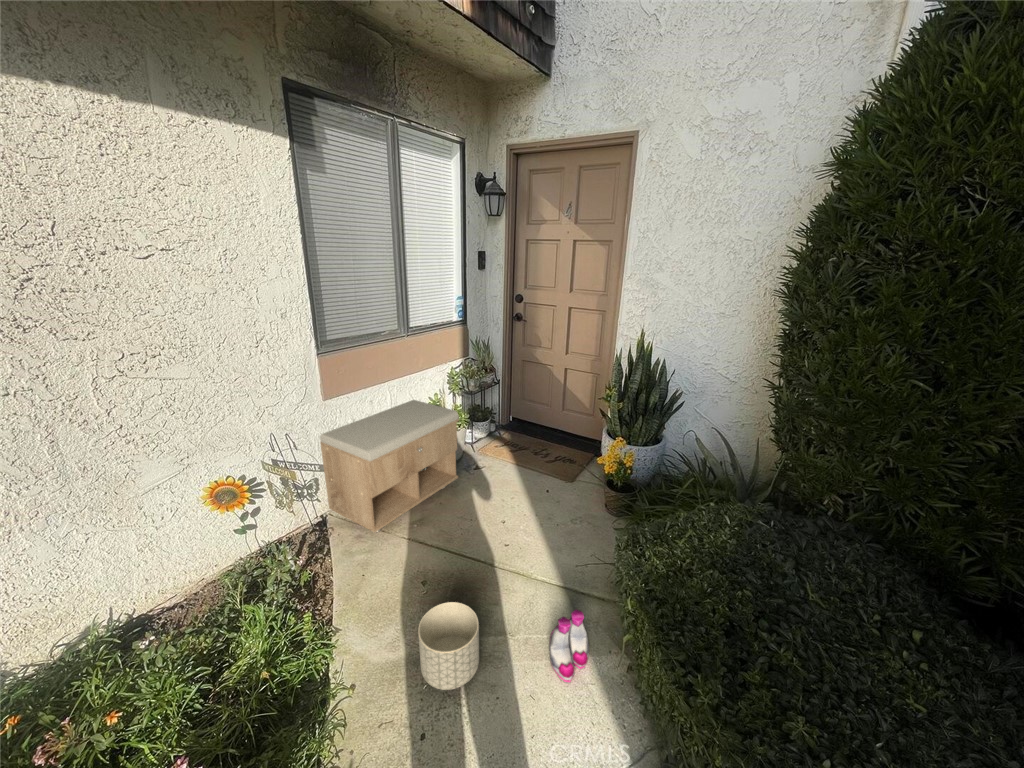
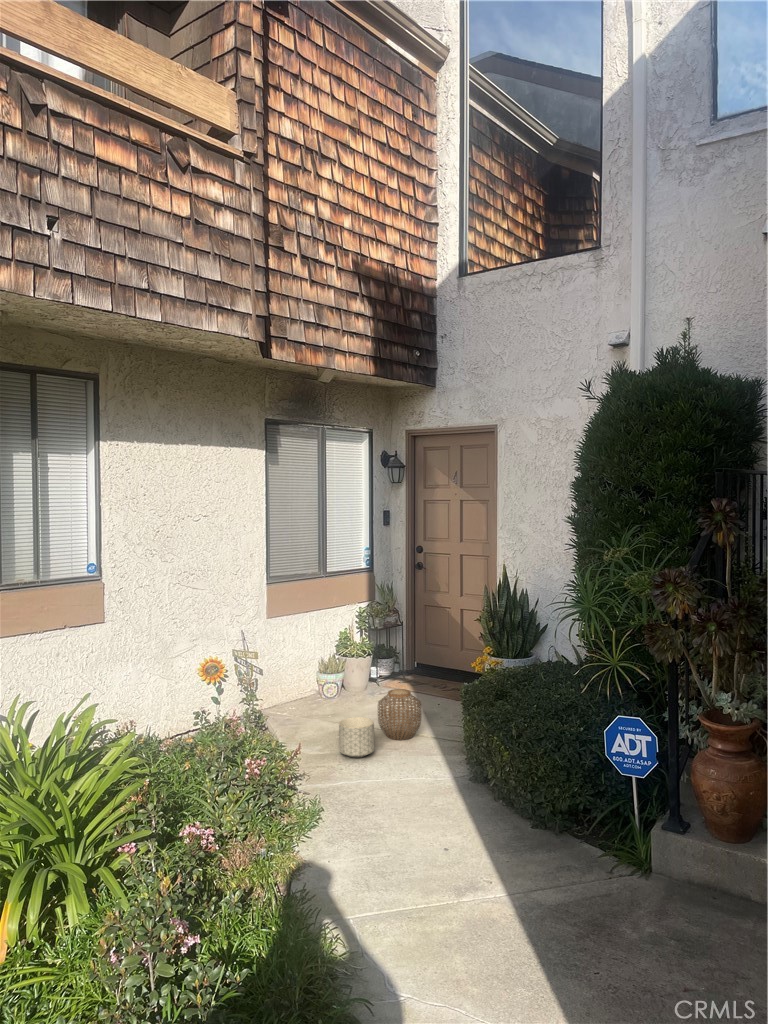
storage bench: present [320,400,459,532] -> none [264,628,365,717]
woven basket: none [481,525,545,603] -> present [378,689,421,740]
boots: present [549,610,589,683] -> none [418,723,444,760]

